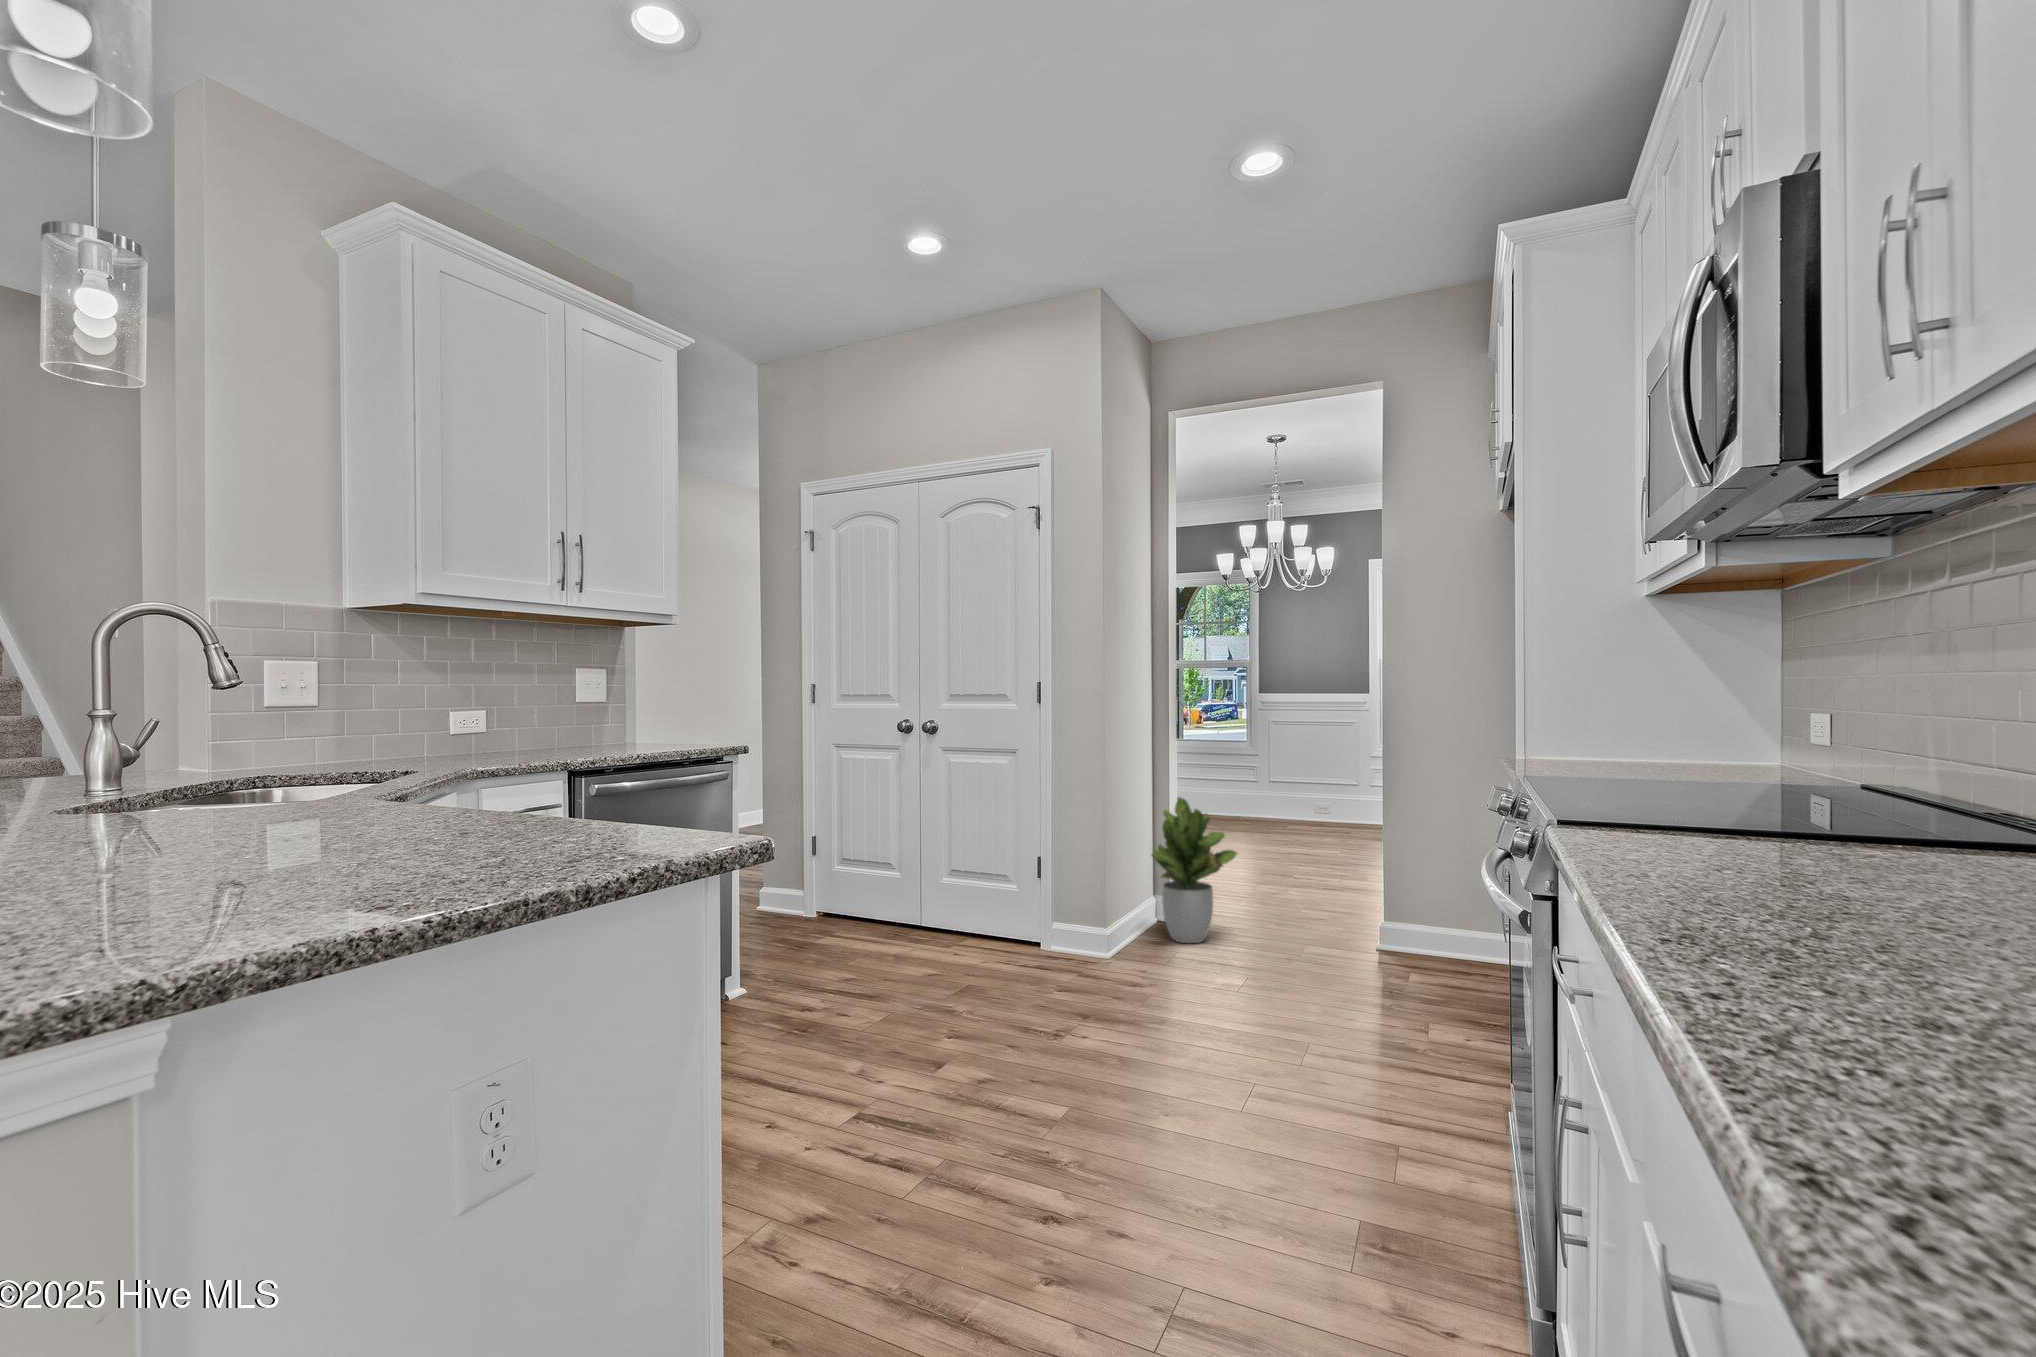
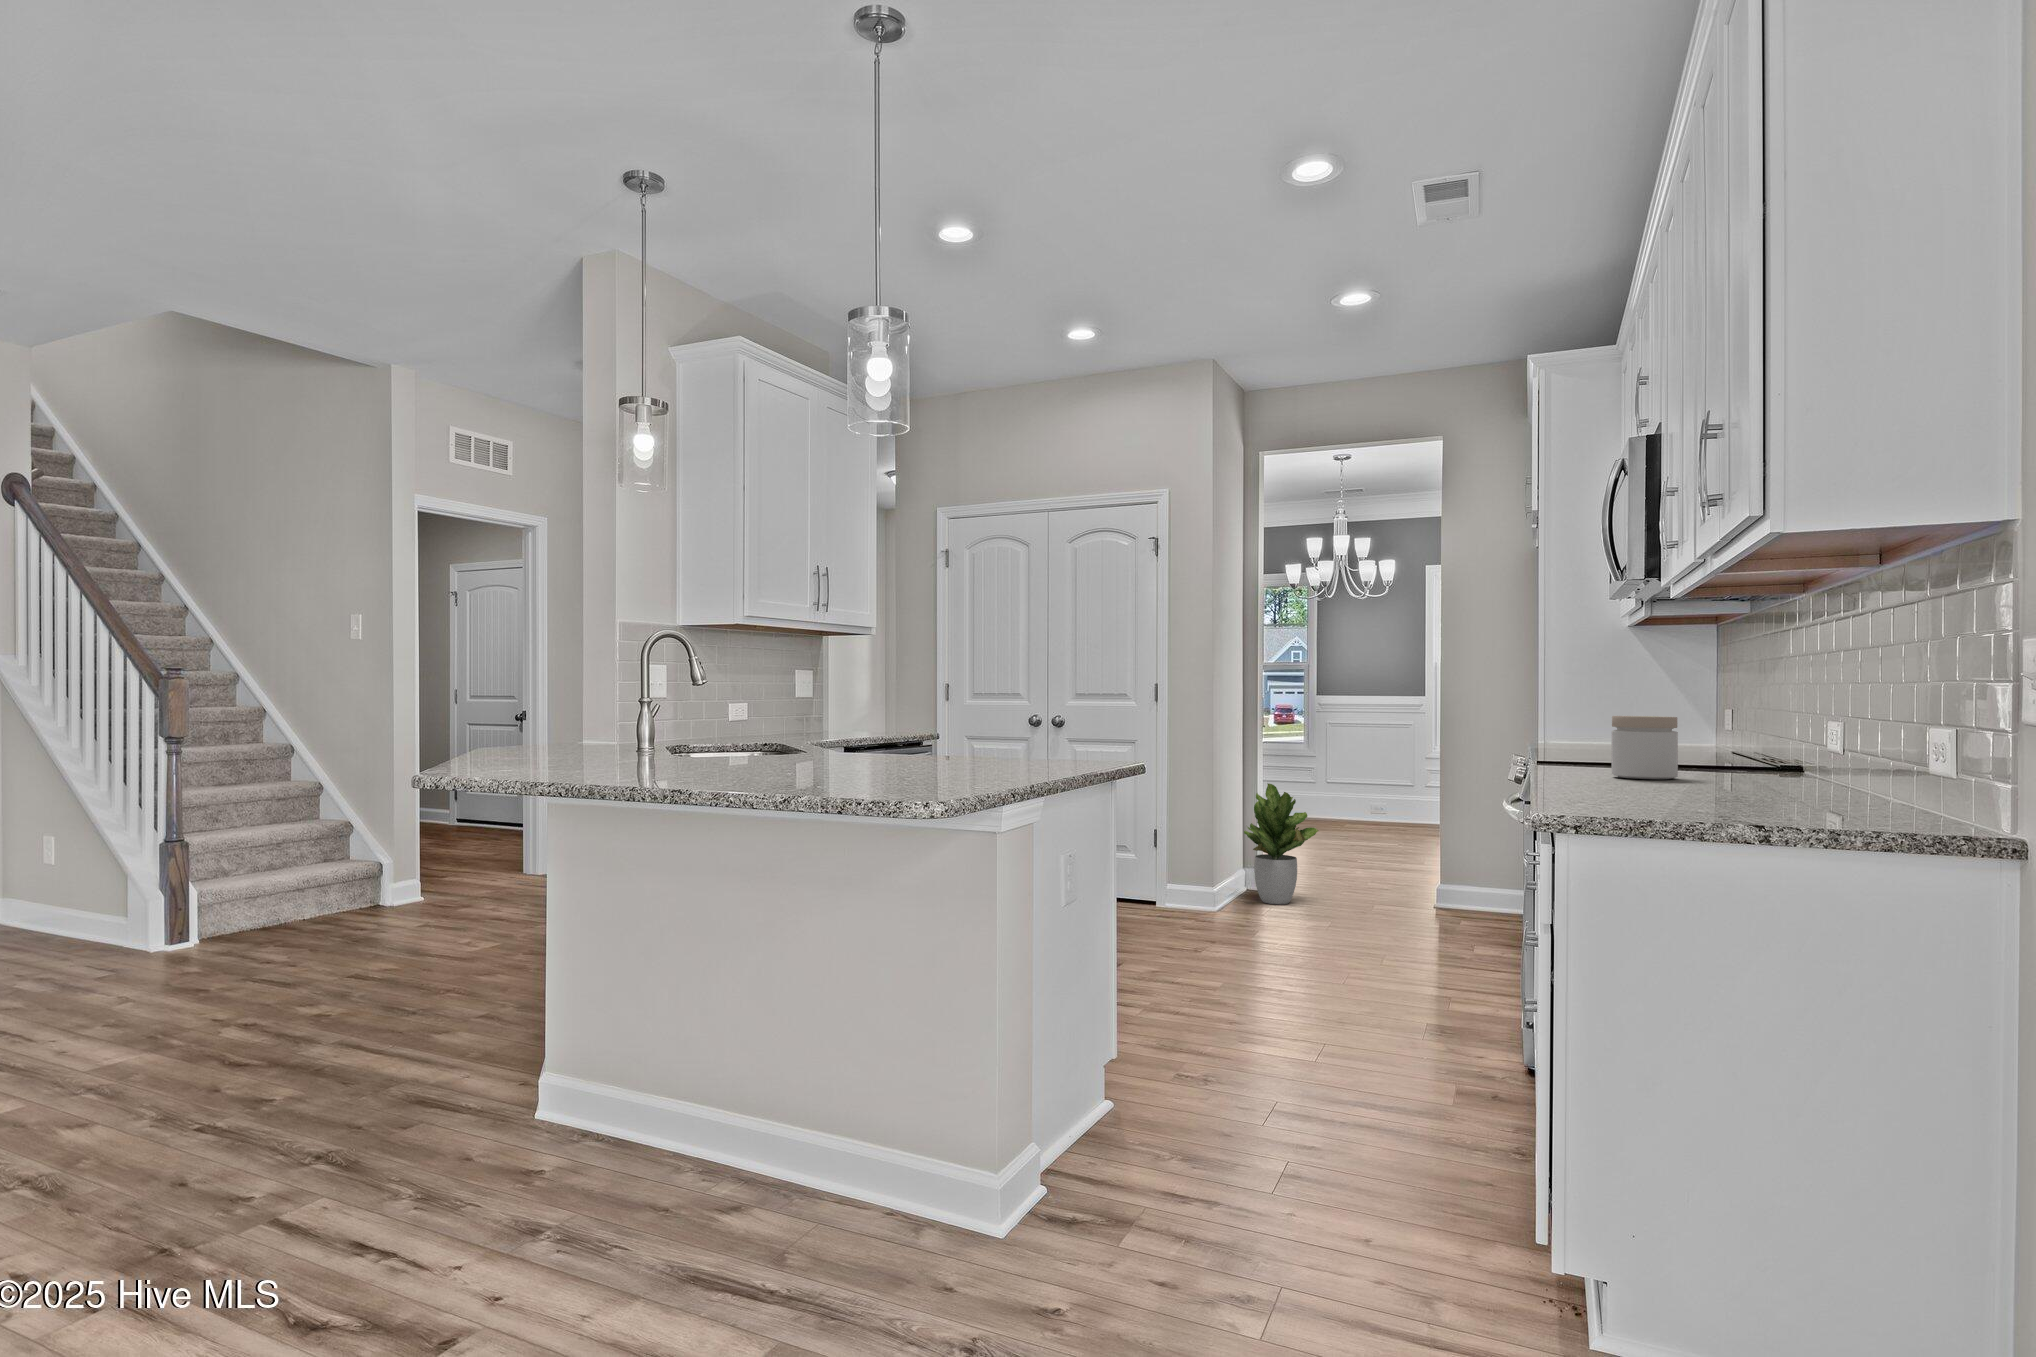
jar: none [1775,733,1962,892] -> present [1612,716,1678,779]

